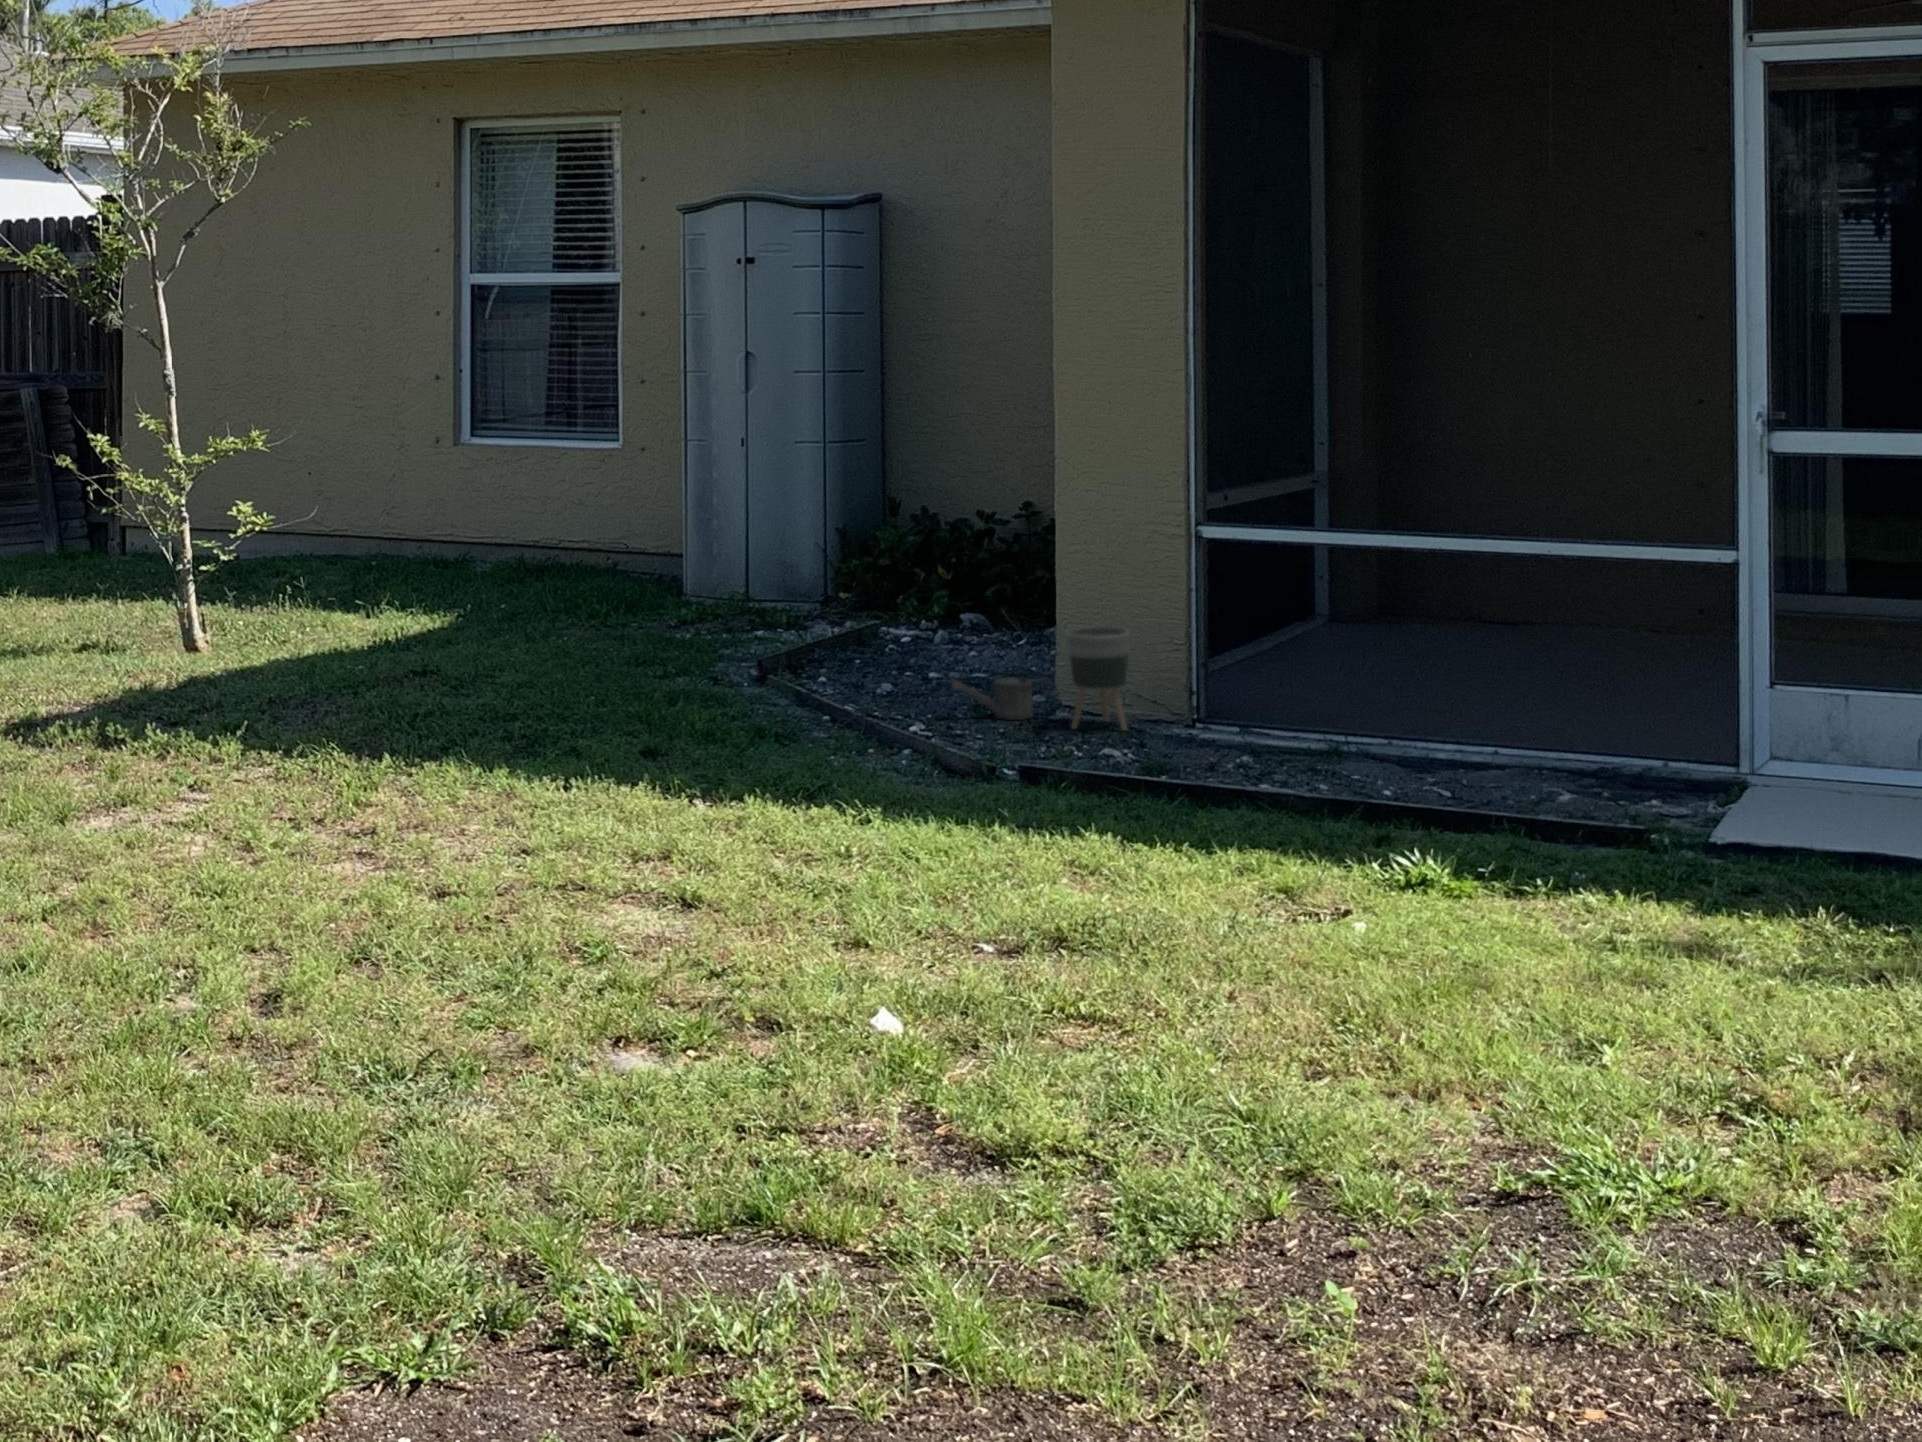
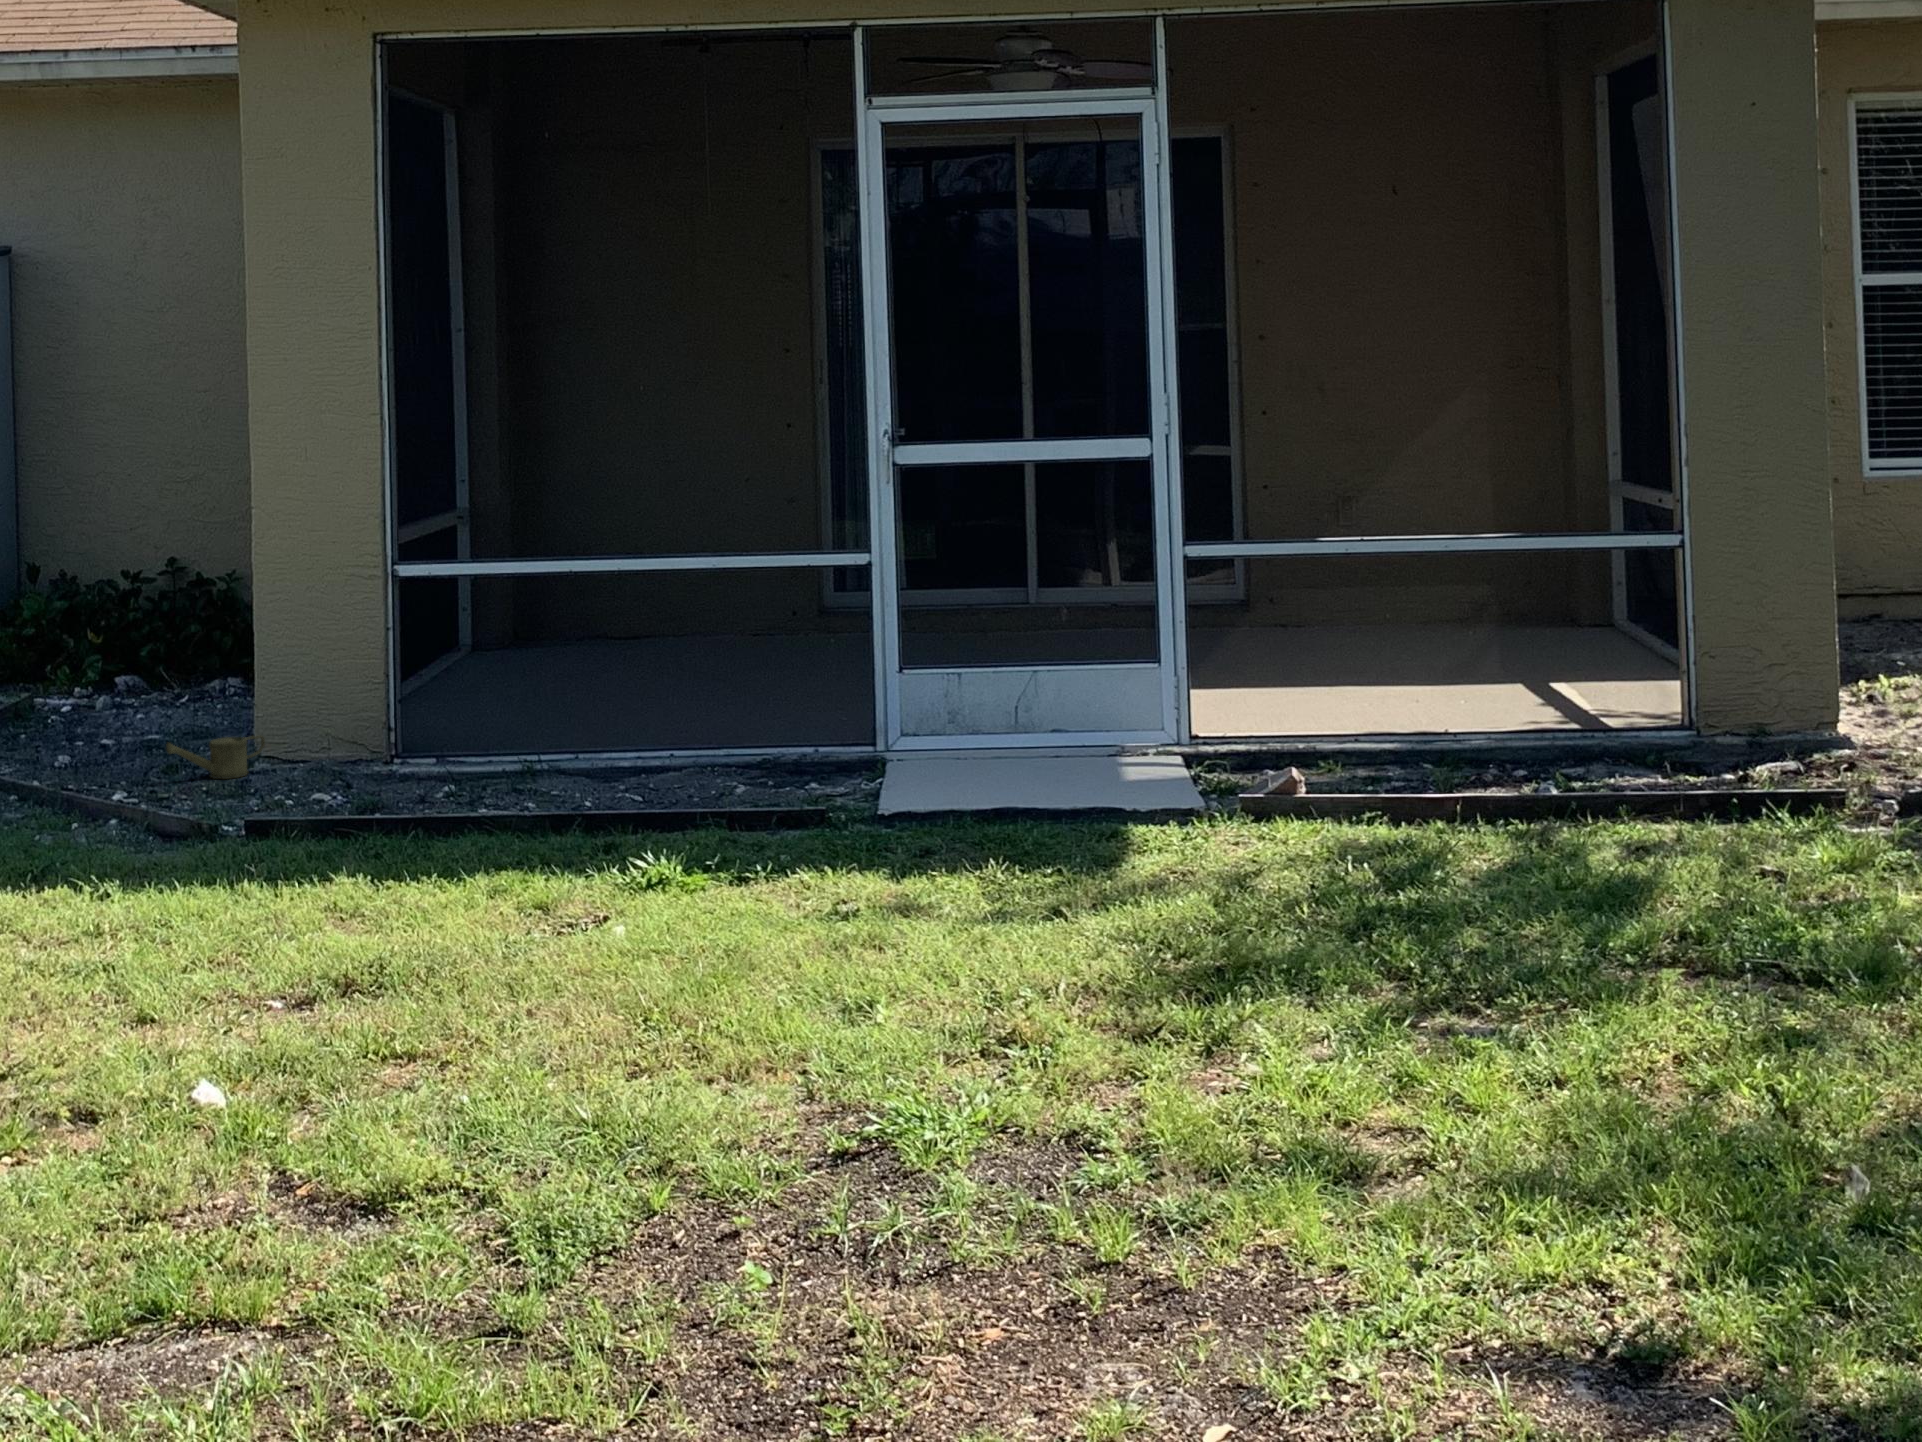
planter: present [1065,627,1130,731] -> none [284,680,346,782]

